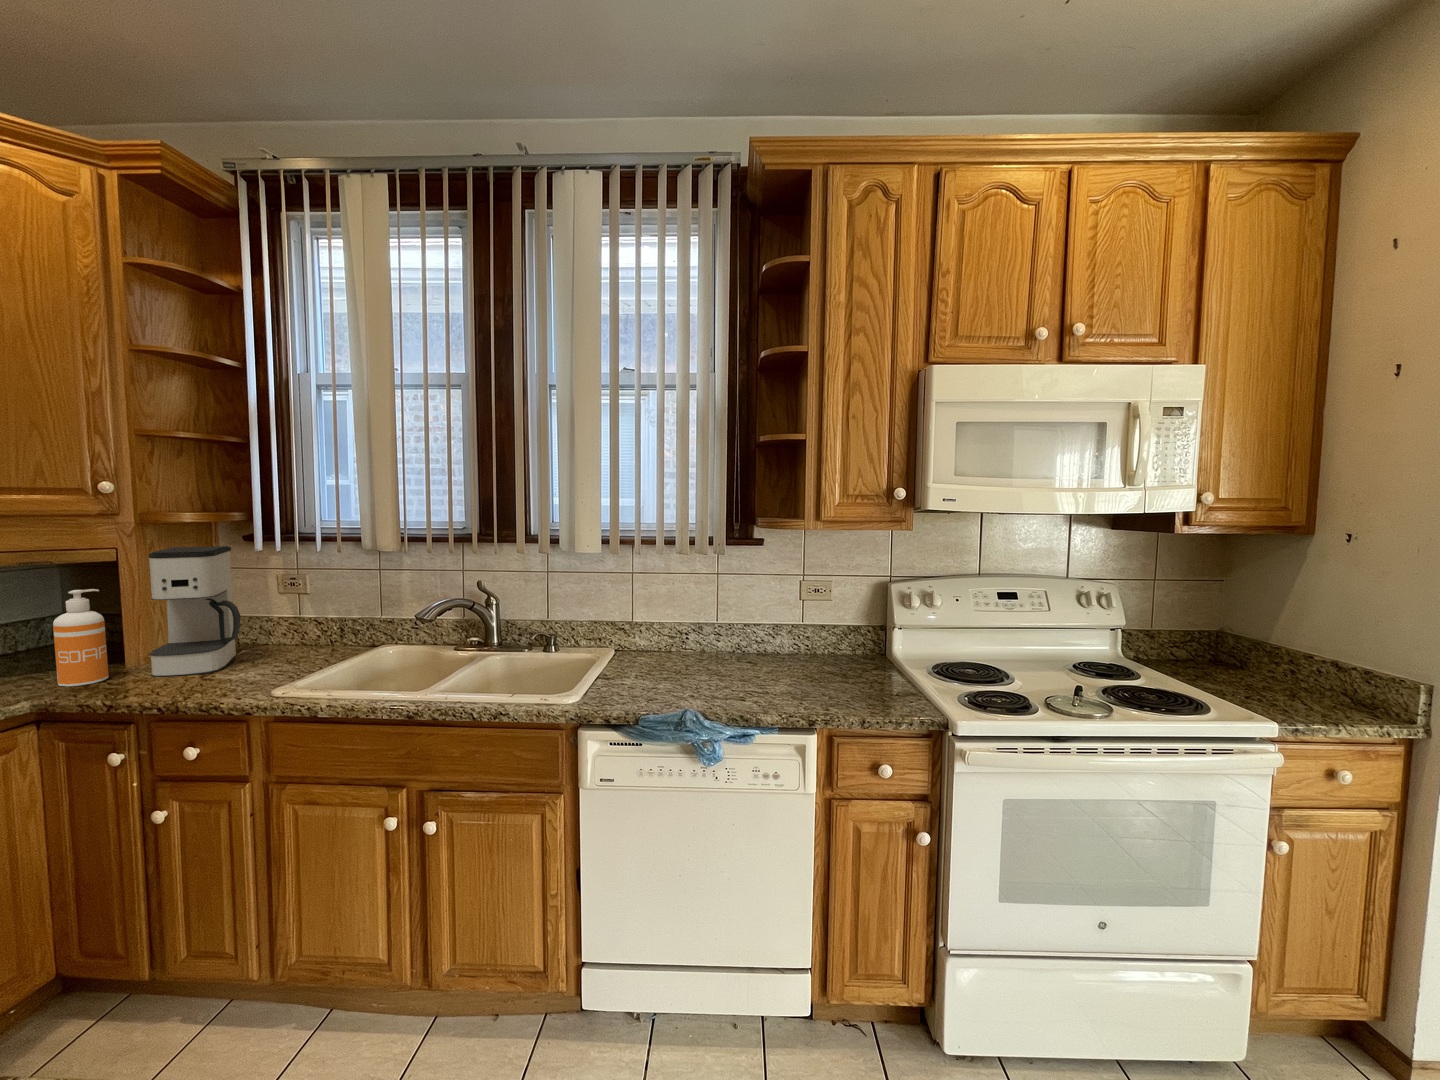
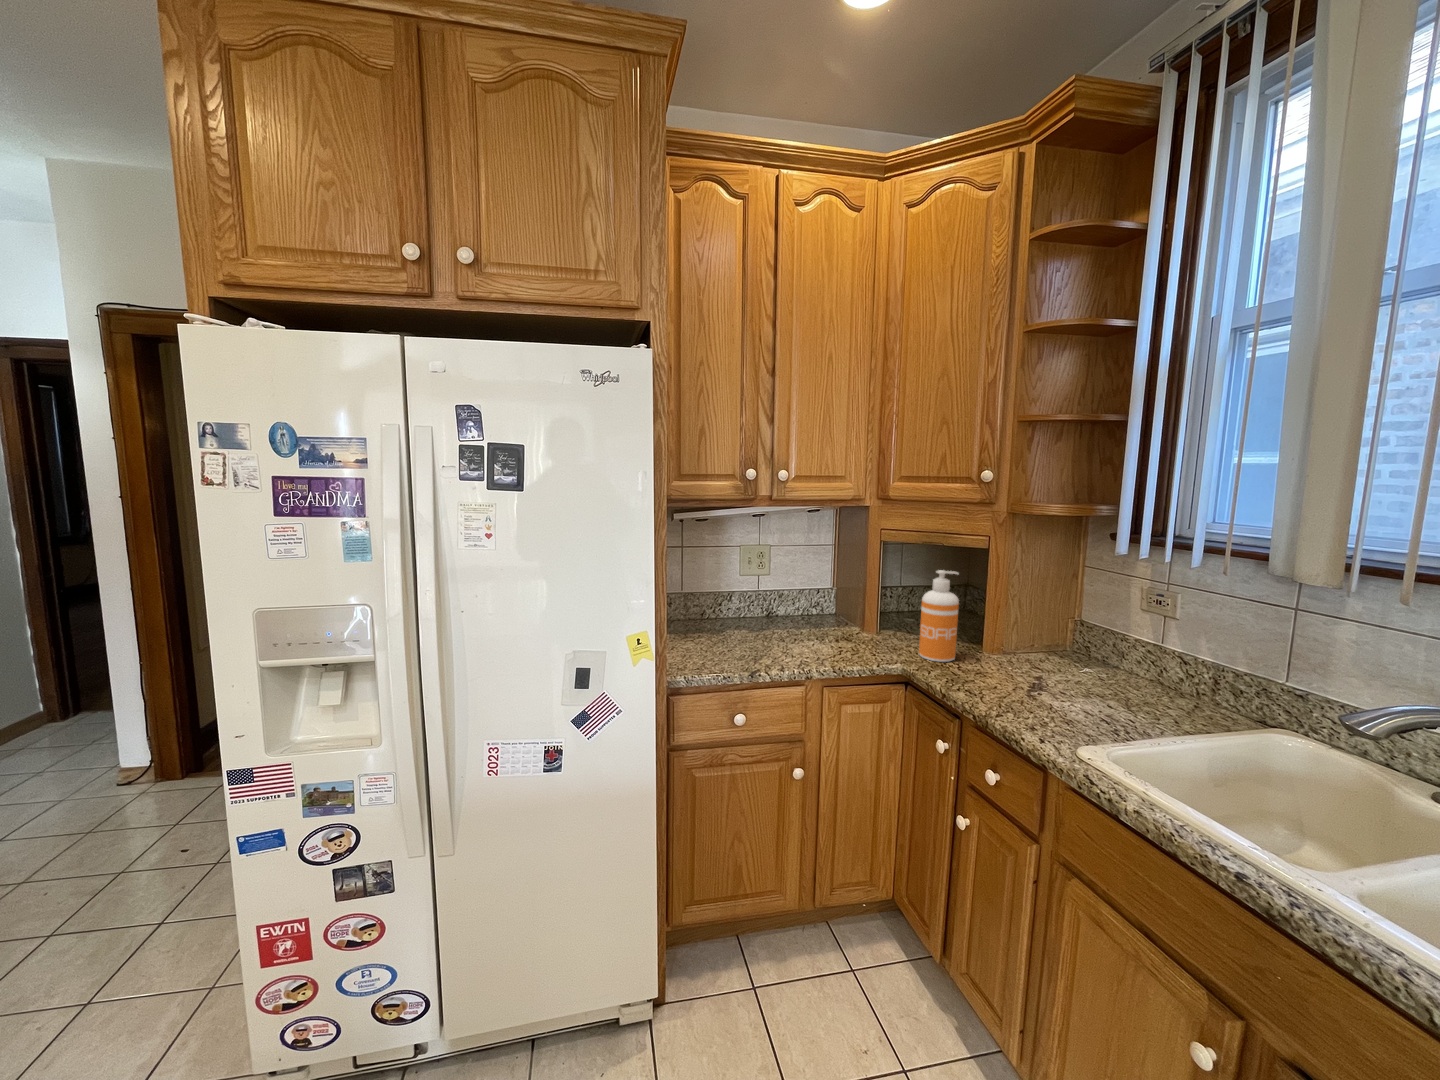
coffee maker: present [149,546,240,677] -> none [987,539,1088,688]

